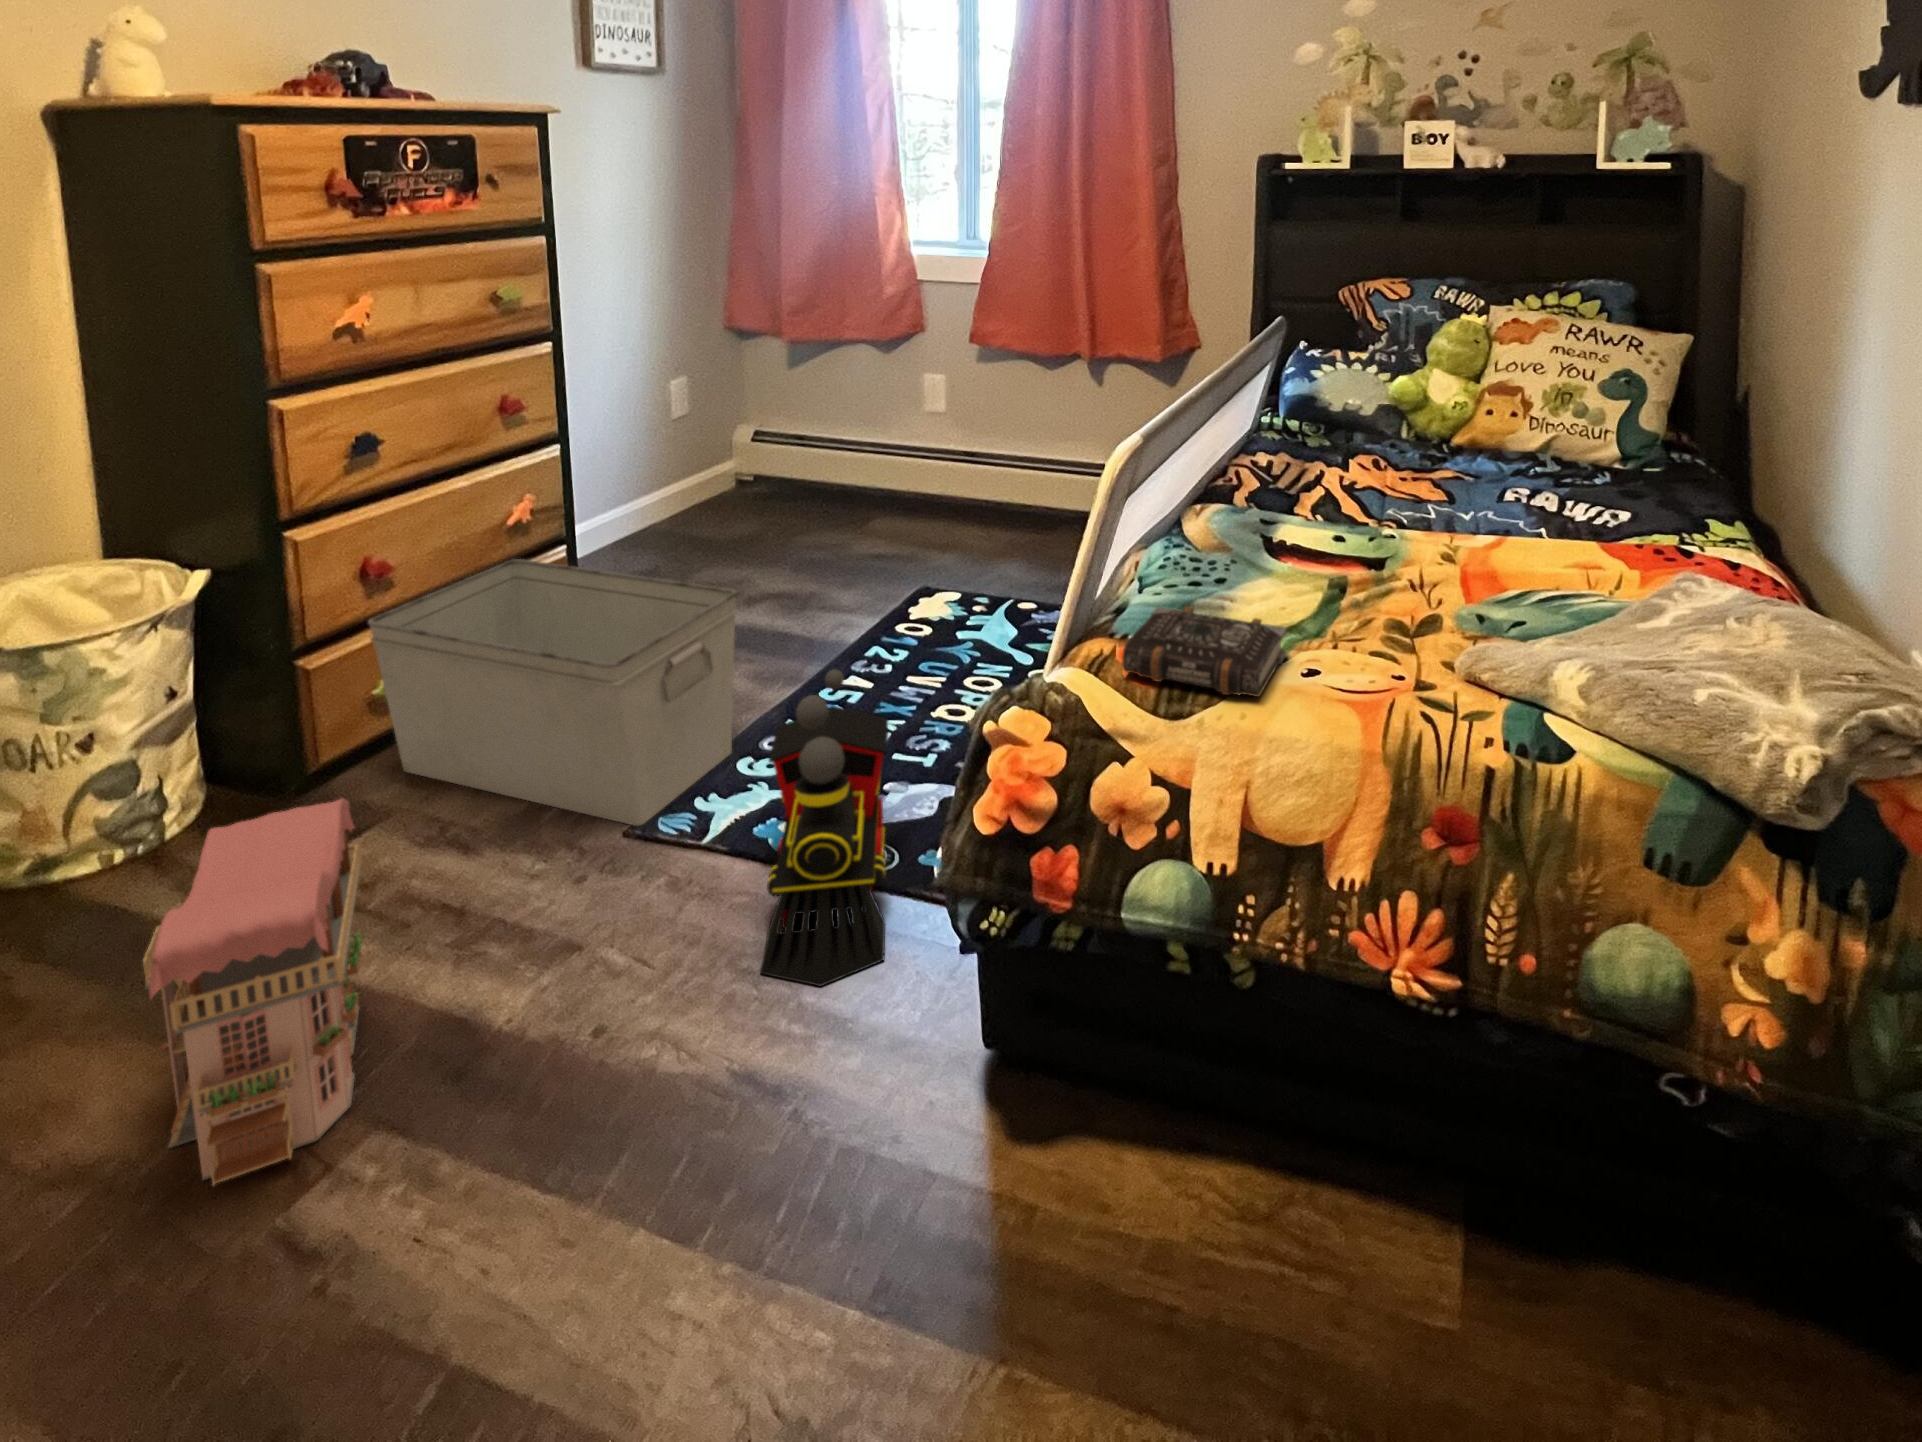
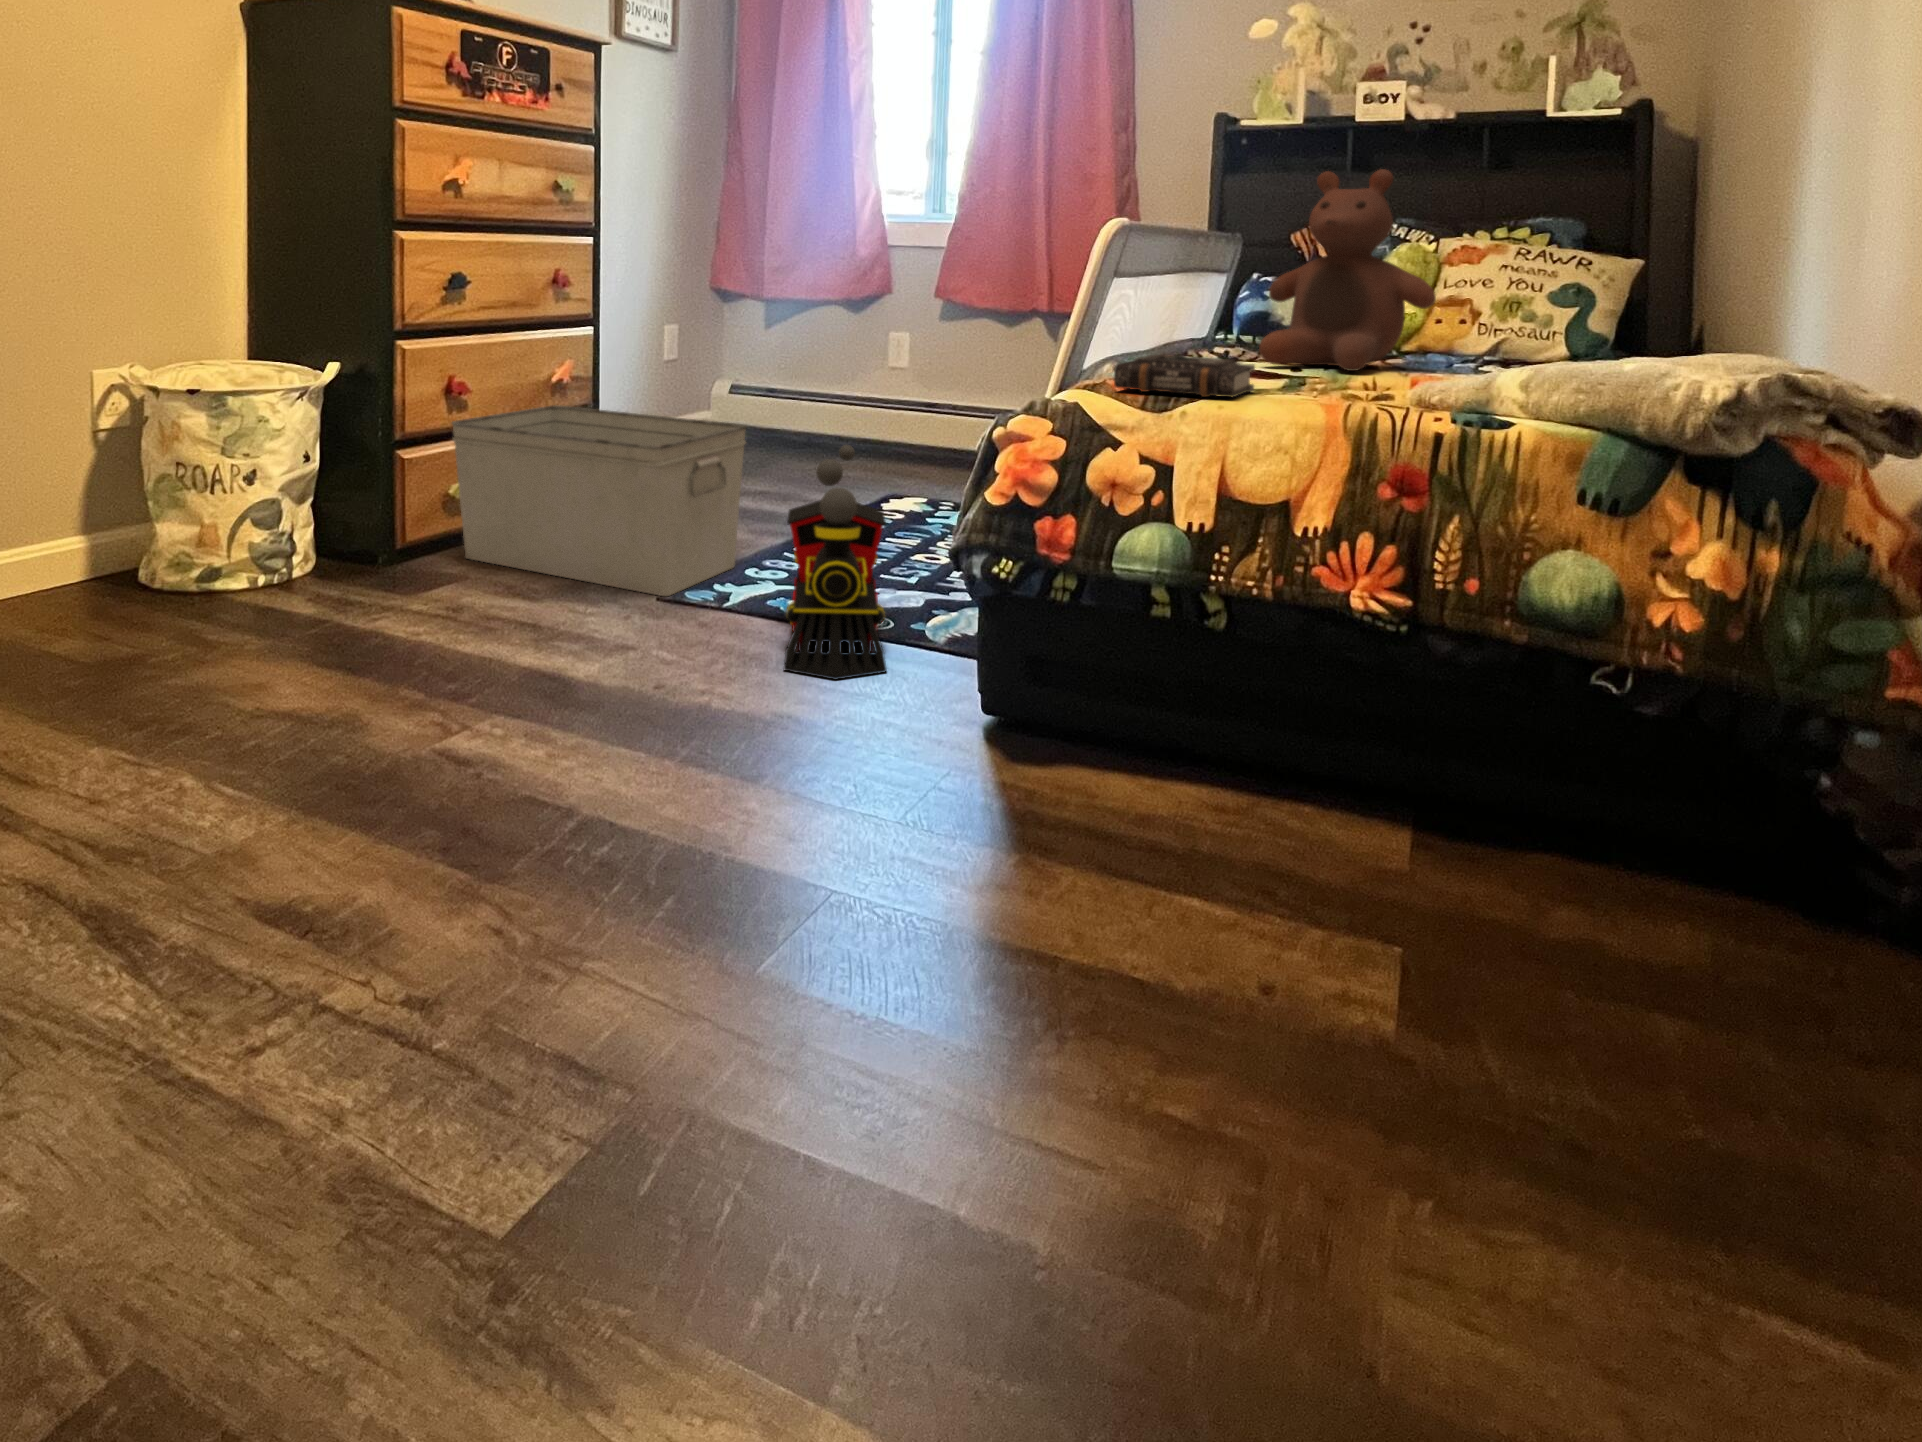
stuffed bear: none [1300,310,1487,556] -> present [1259,169,1436,371]
toy house: present [143,798,363,1185] -> none [345,478,491,723]

